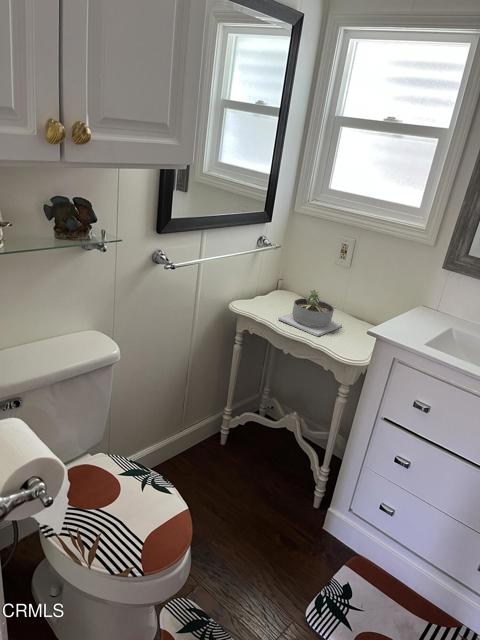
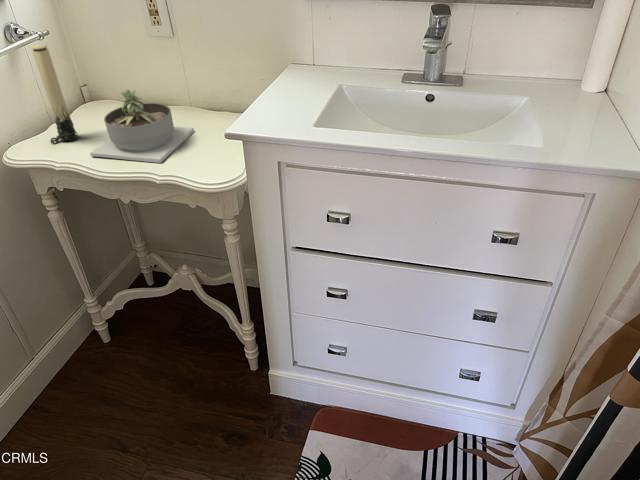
candle: none [256,252,281,308] -> present [32,44,78,143]

